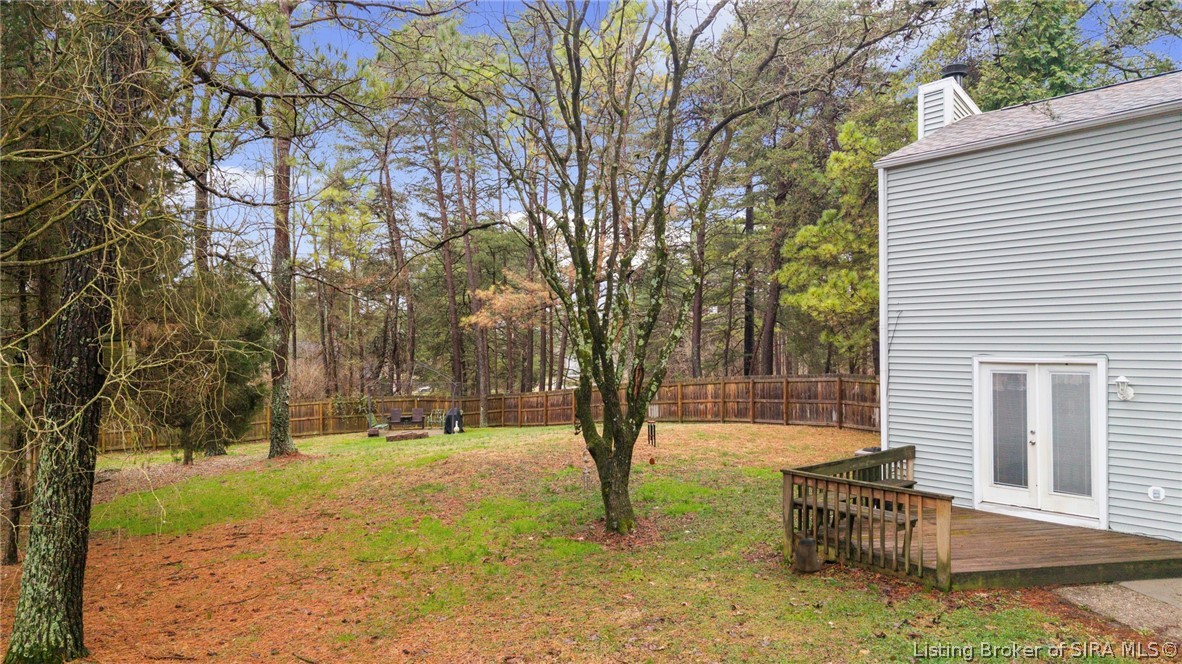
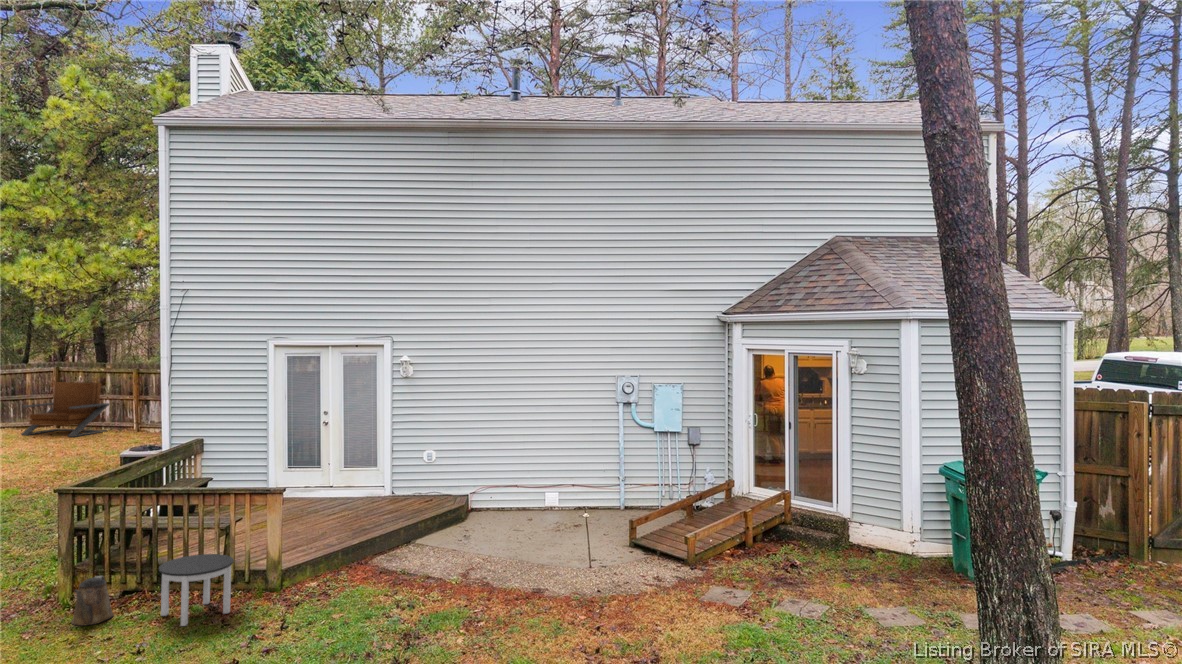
lounge chair: none [818,394,873,434] -> present [21,382,109,437]
round table: none [845,539,902,595] -> present [159,554,234,626]

